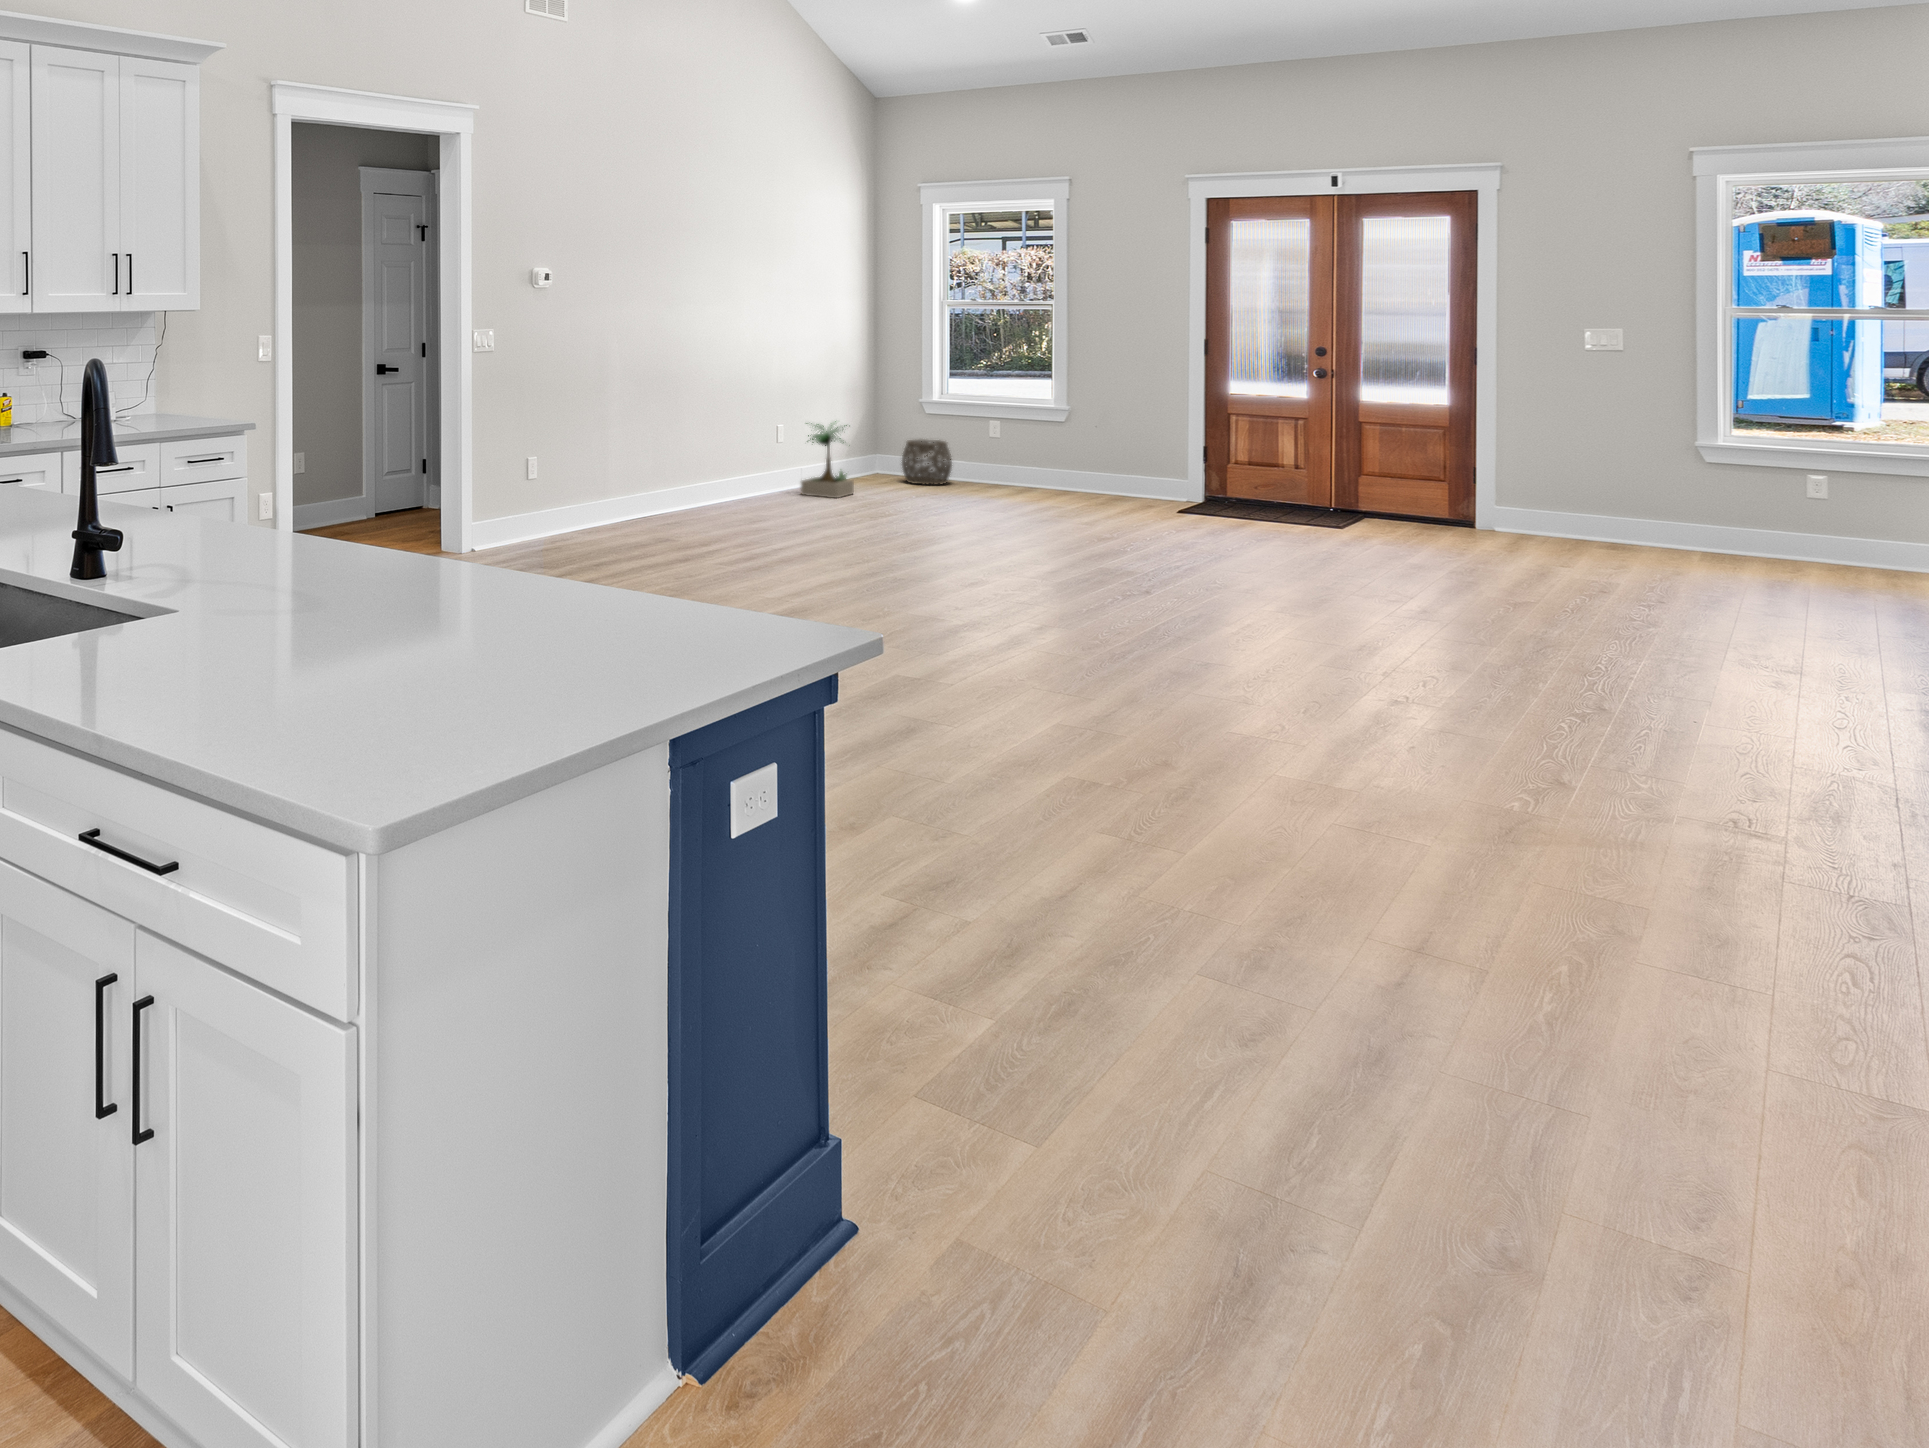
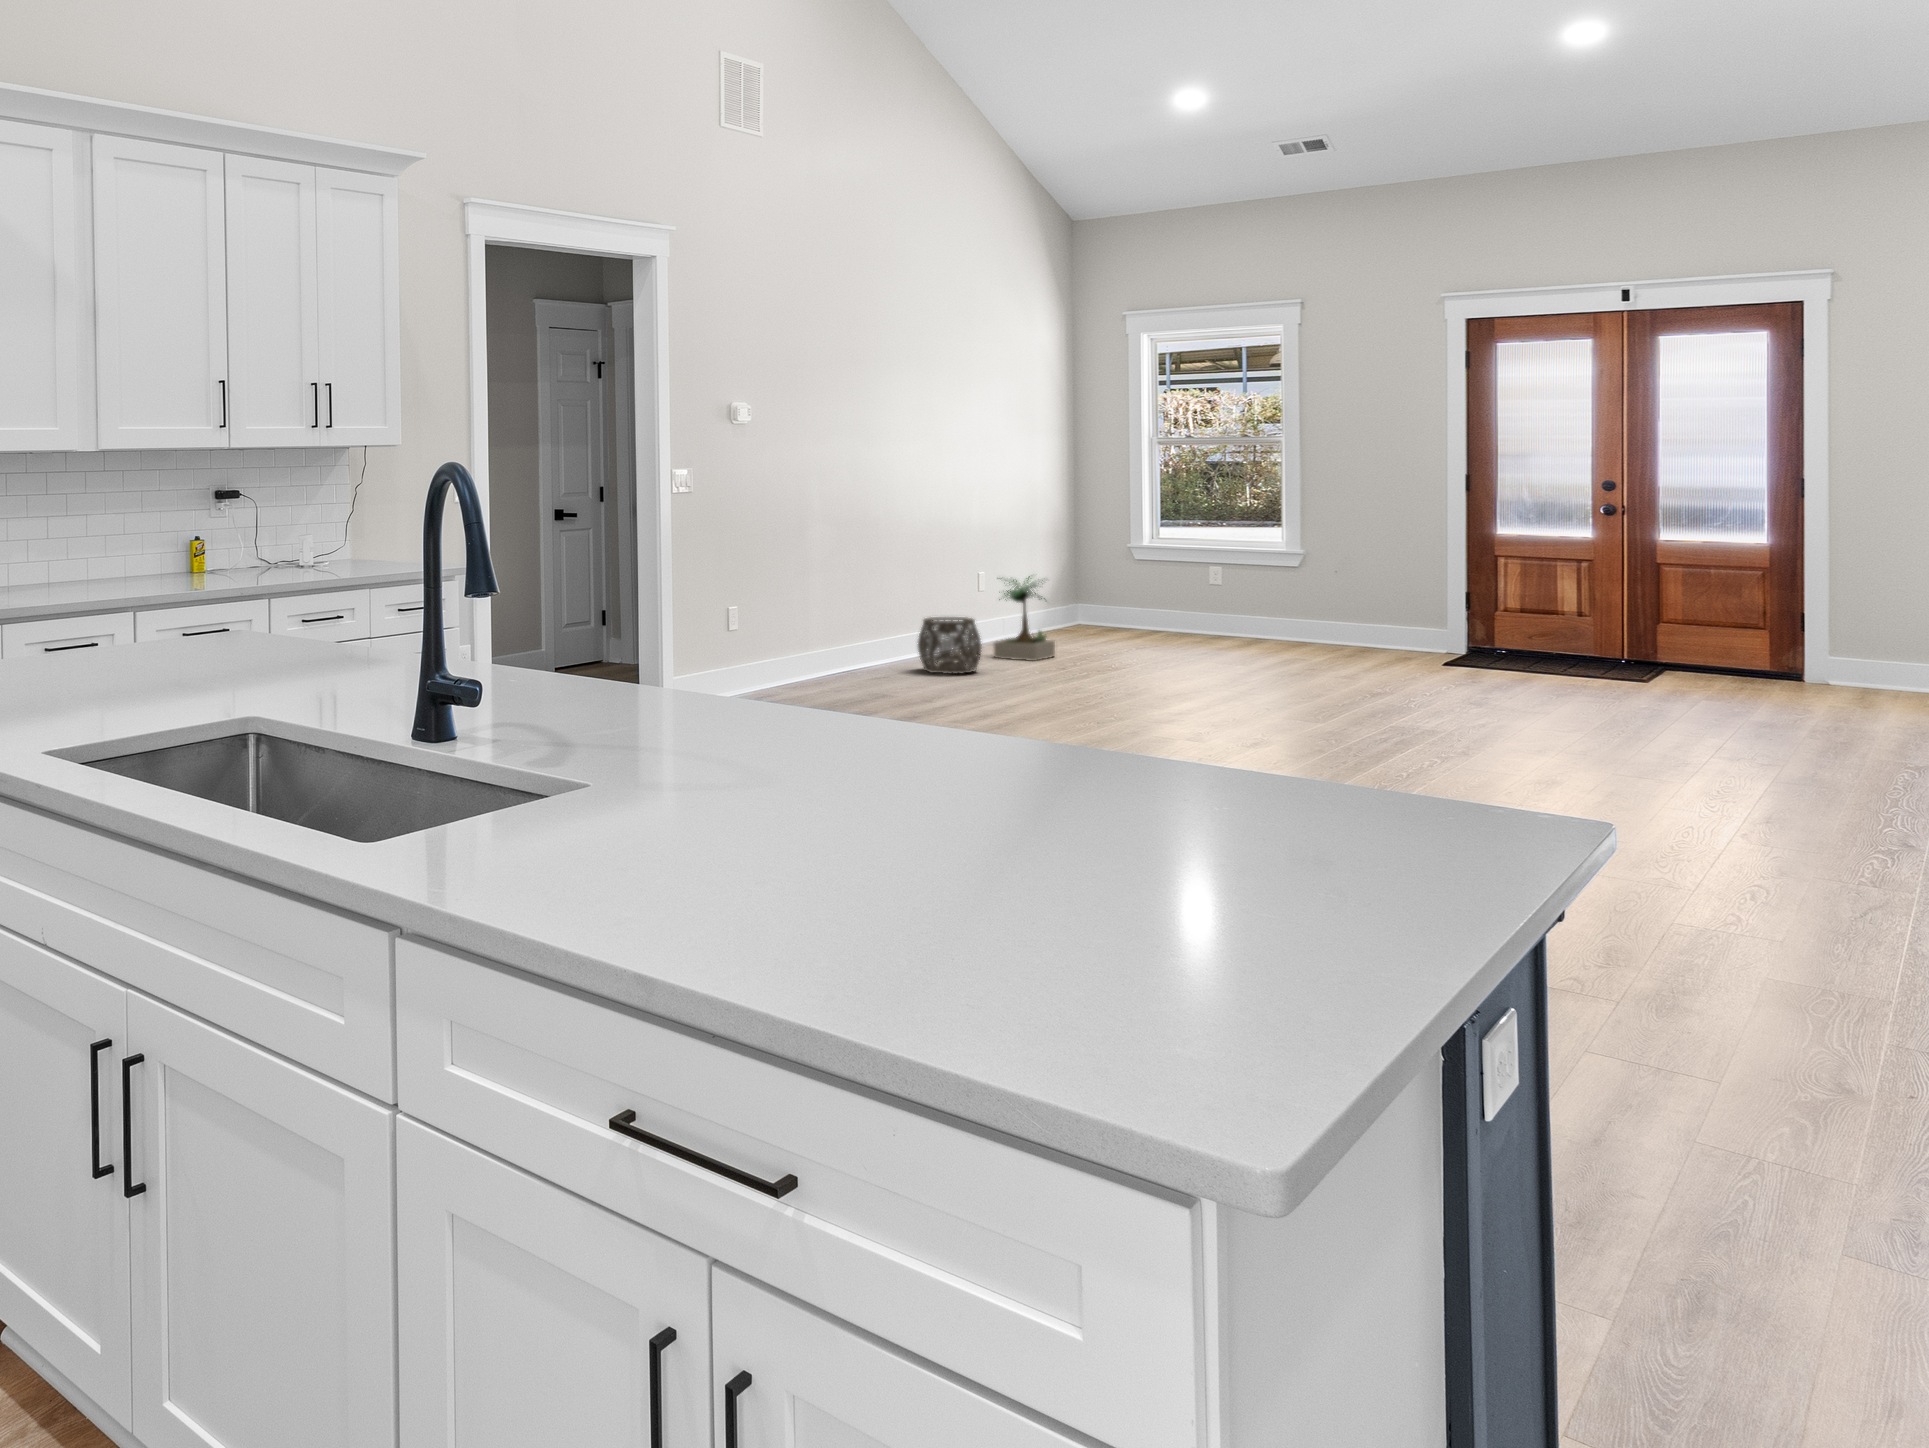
woven basket: present [902,440,952,485] -> present [918,617,982,674]

